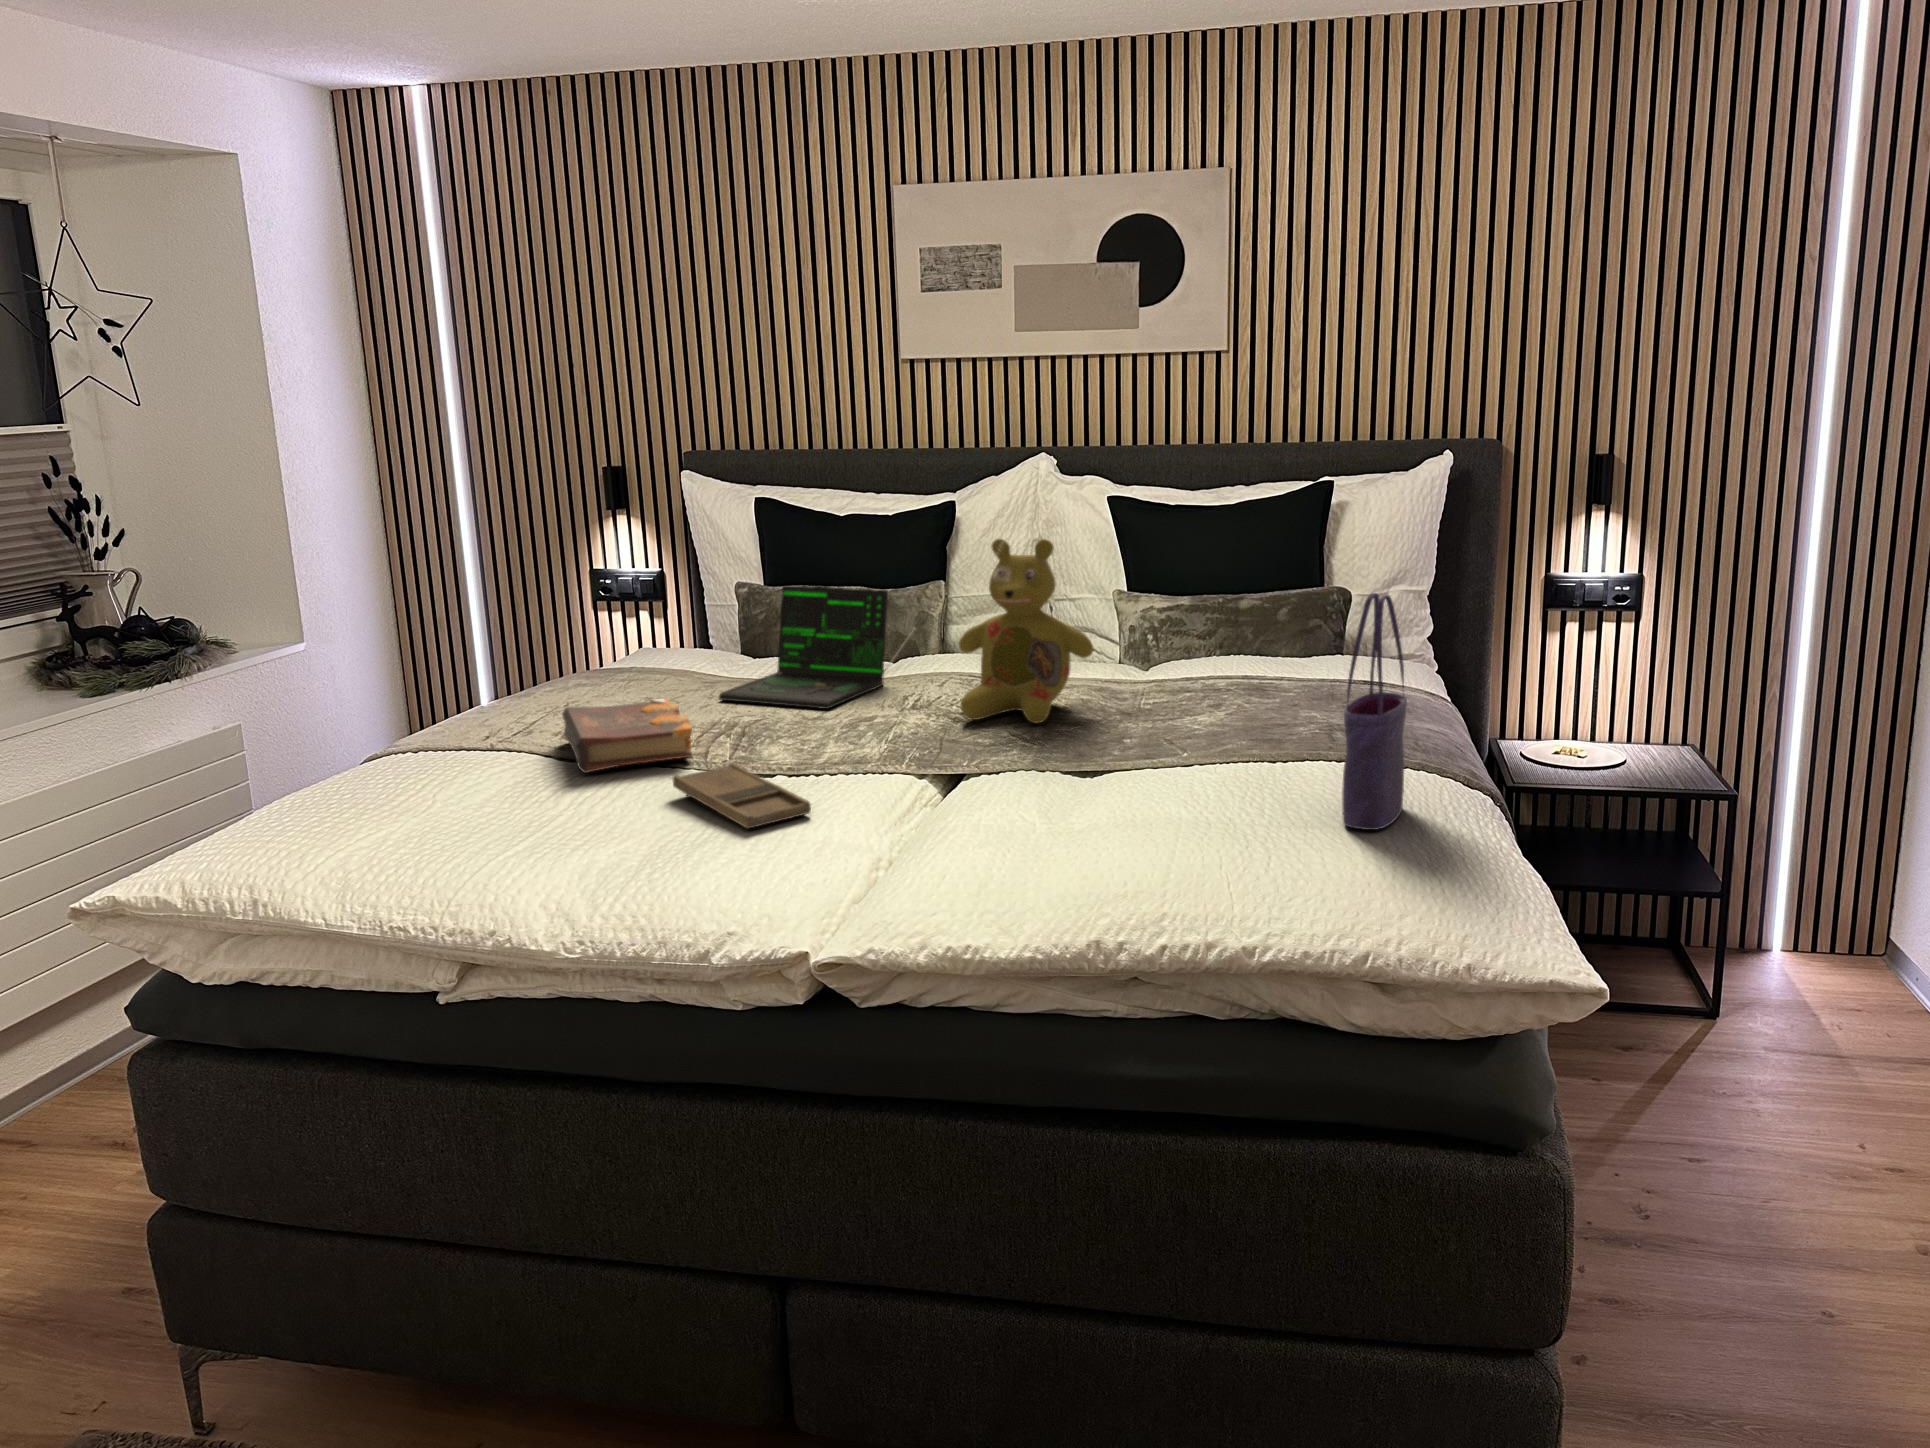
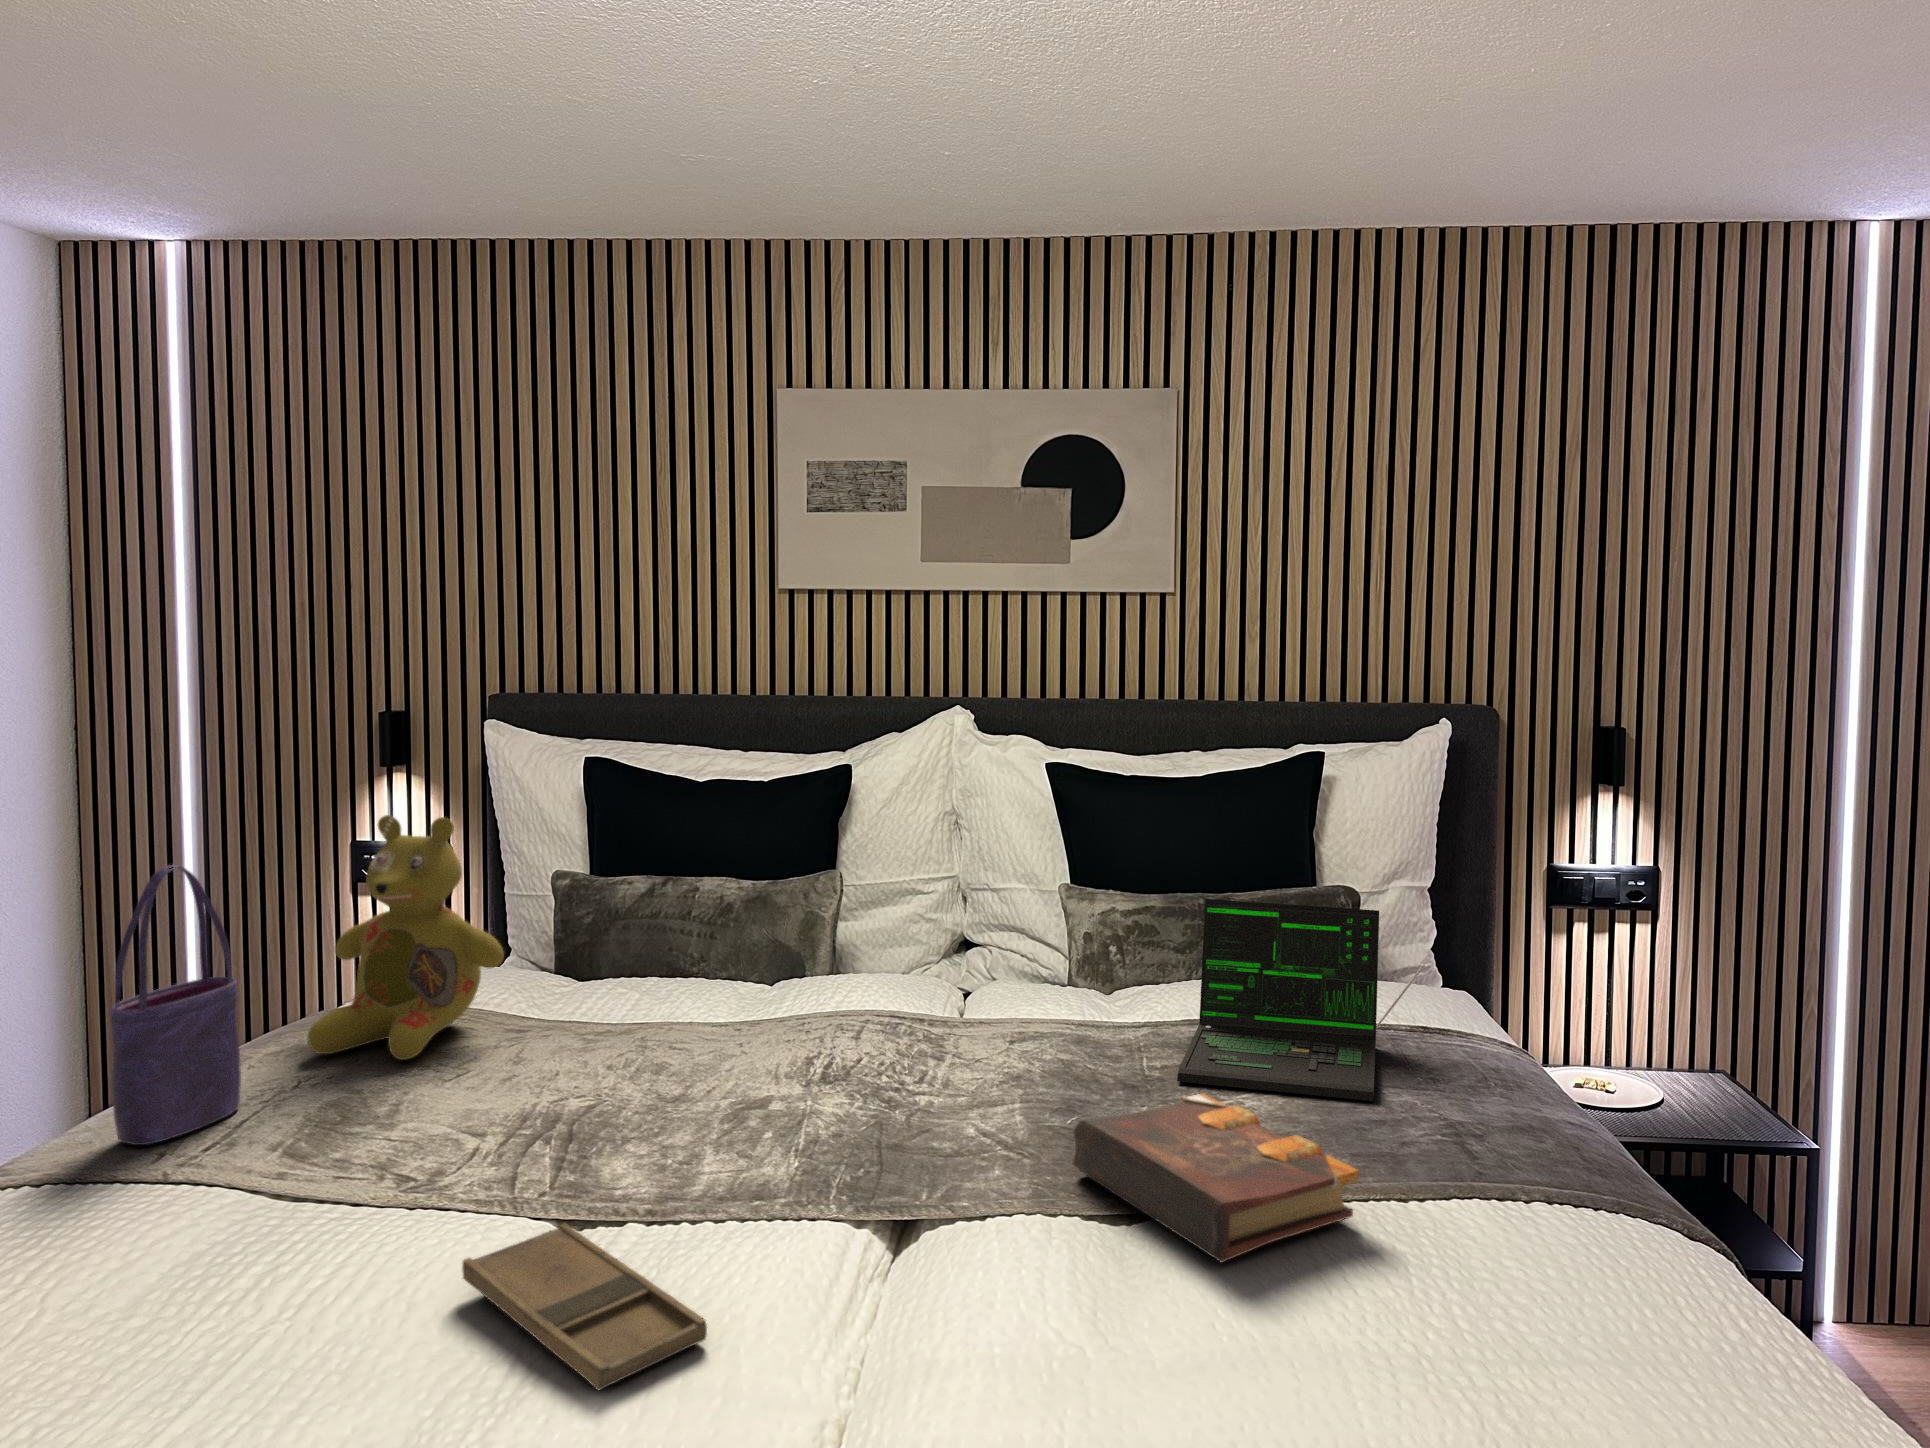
stuffed bear: present [959,539,1093,723] -> present [307,815,504,1060]
laptop: present [719,586,915,709] -> present [1177,899,1425,1101]
tote bag: present [1342,593,1407,830] -> present [110,865,241,1145]
book: present [562,698,692,773] -> present [1073,1094,1358,1263]

